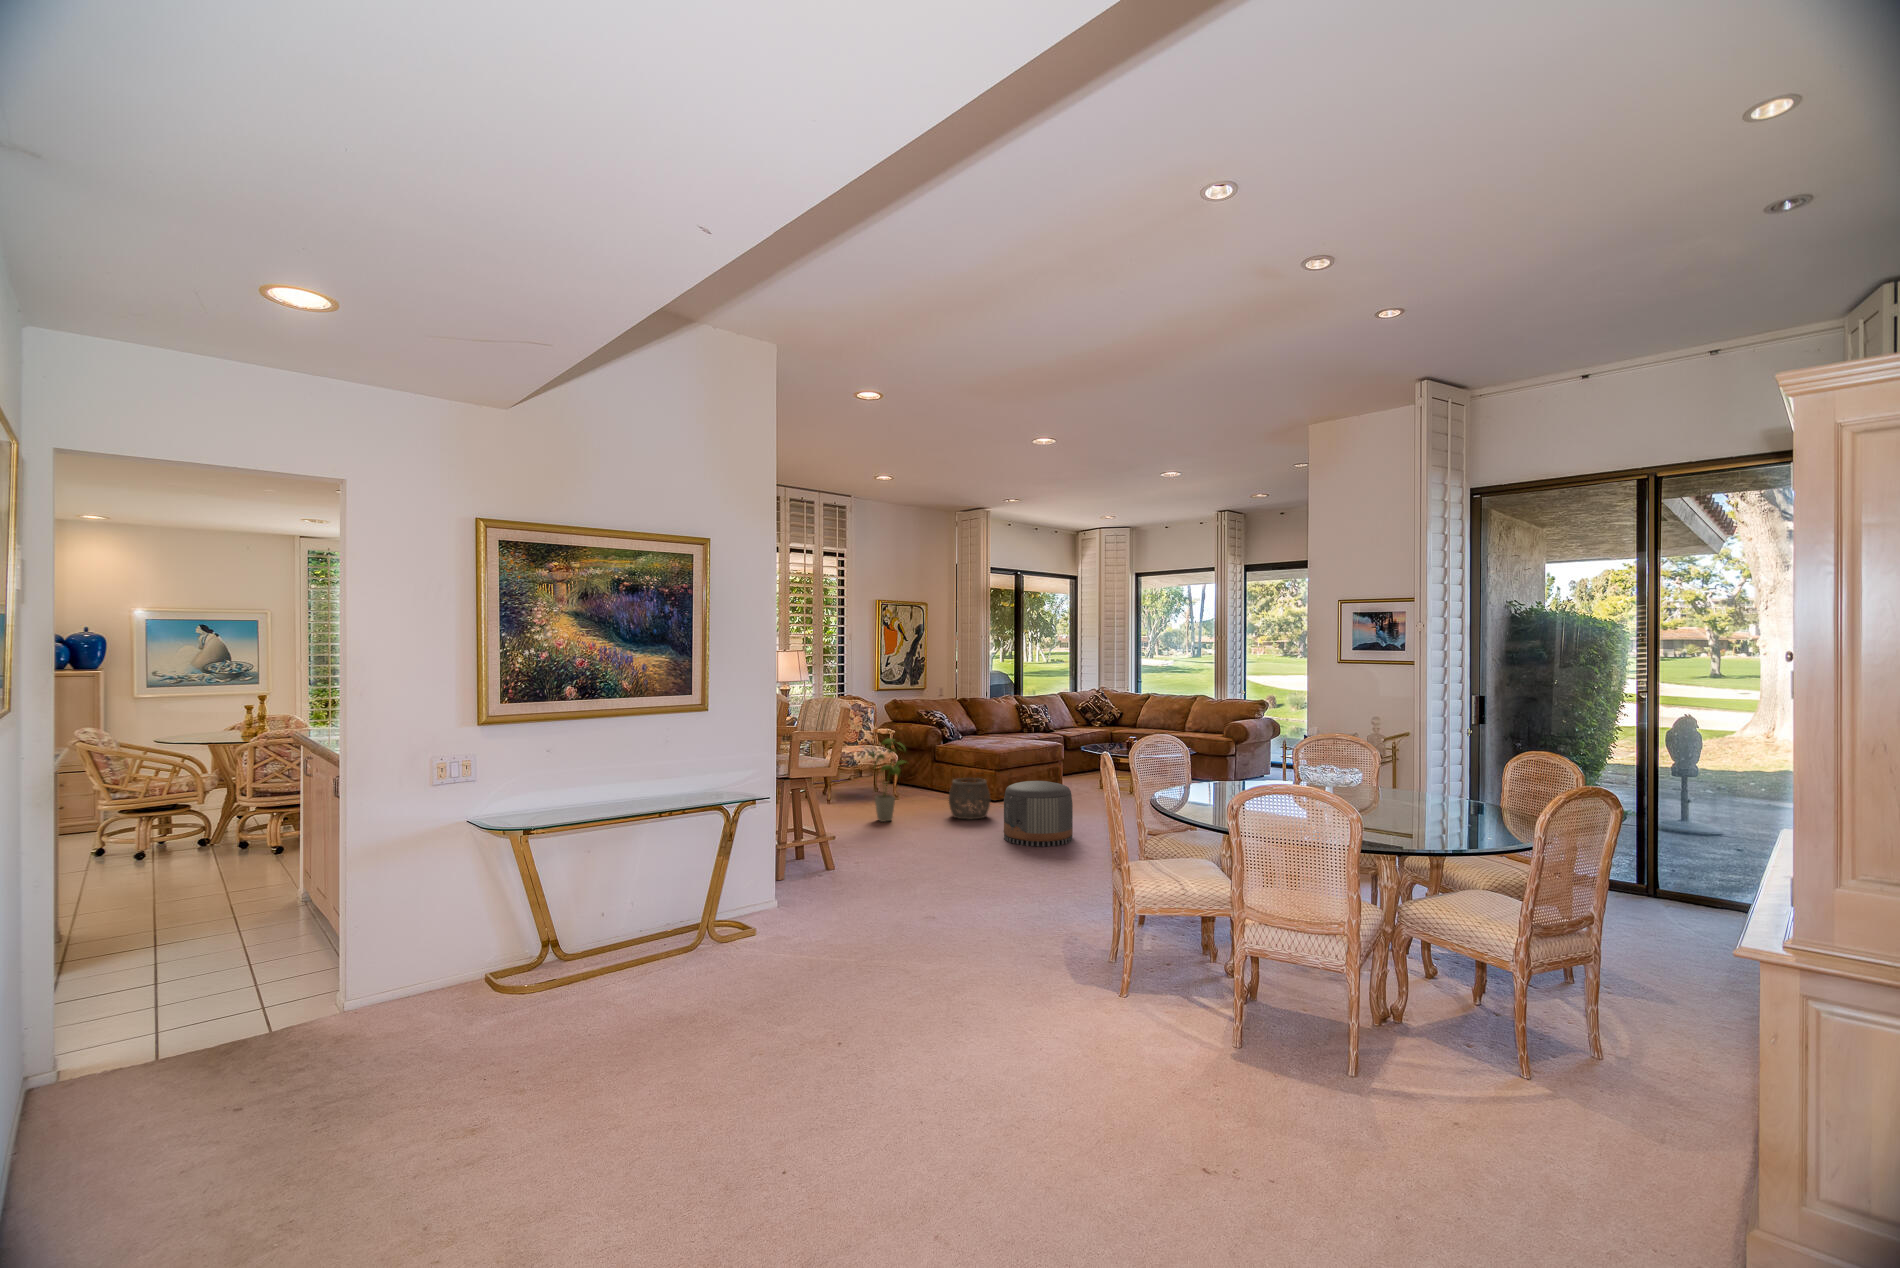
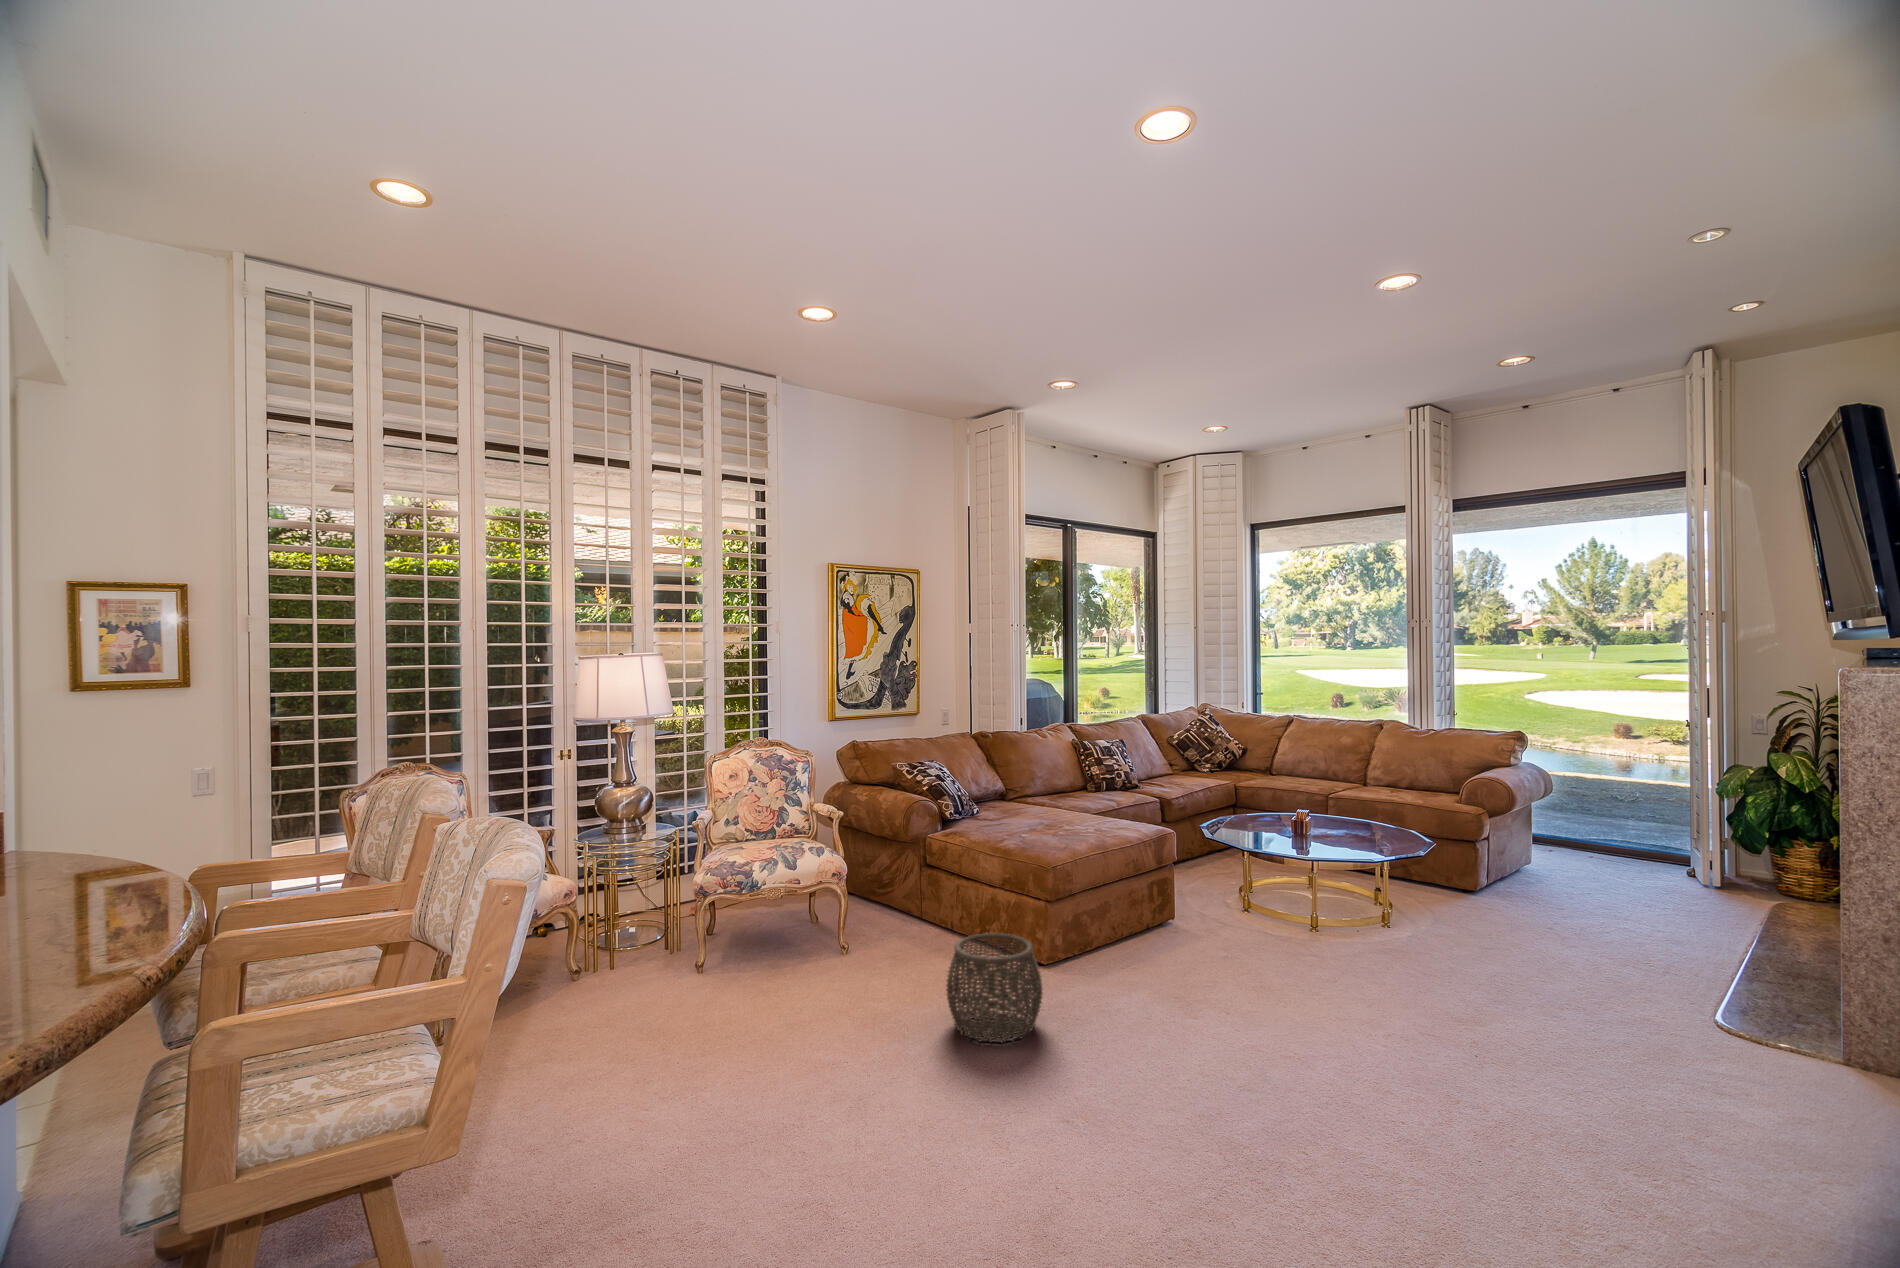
house plant: present [869,738,906,822] -> none [755,855,854,1054]
pouf: present [1004,781,1073,846] -> none [1086,982,1275,1204]

